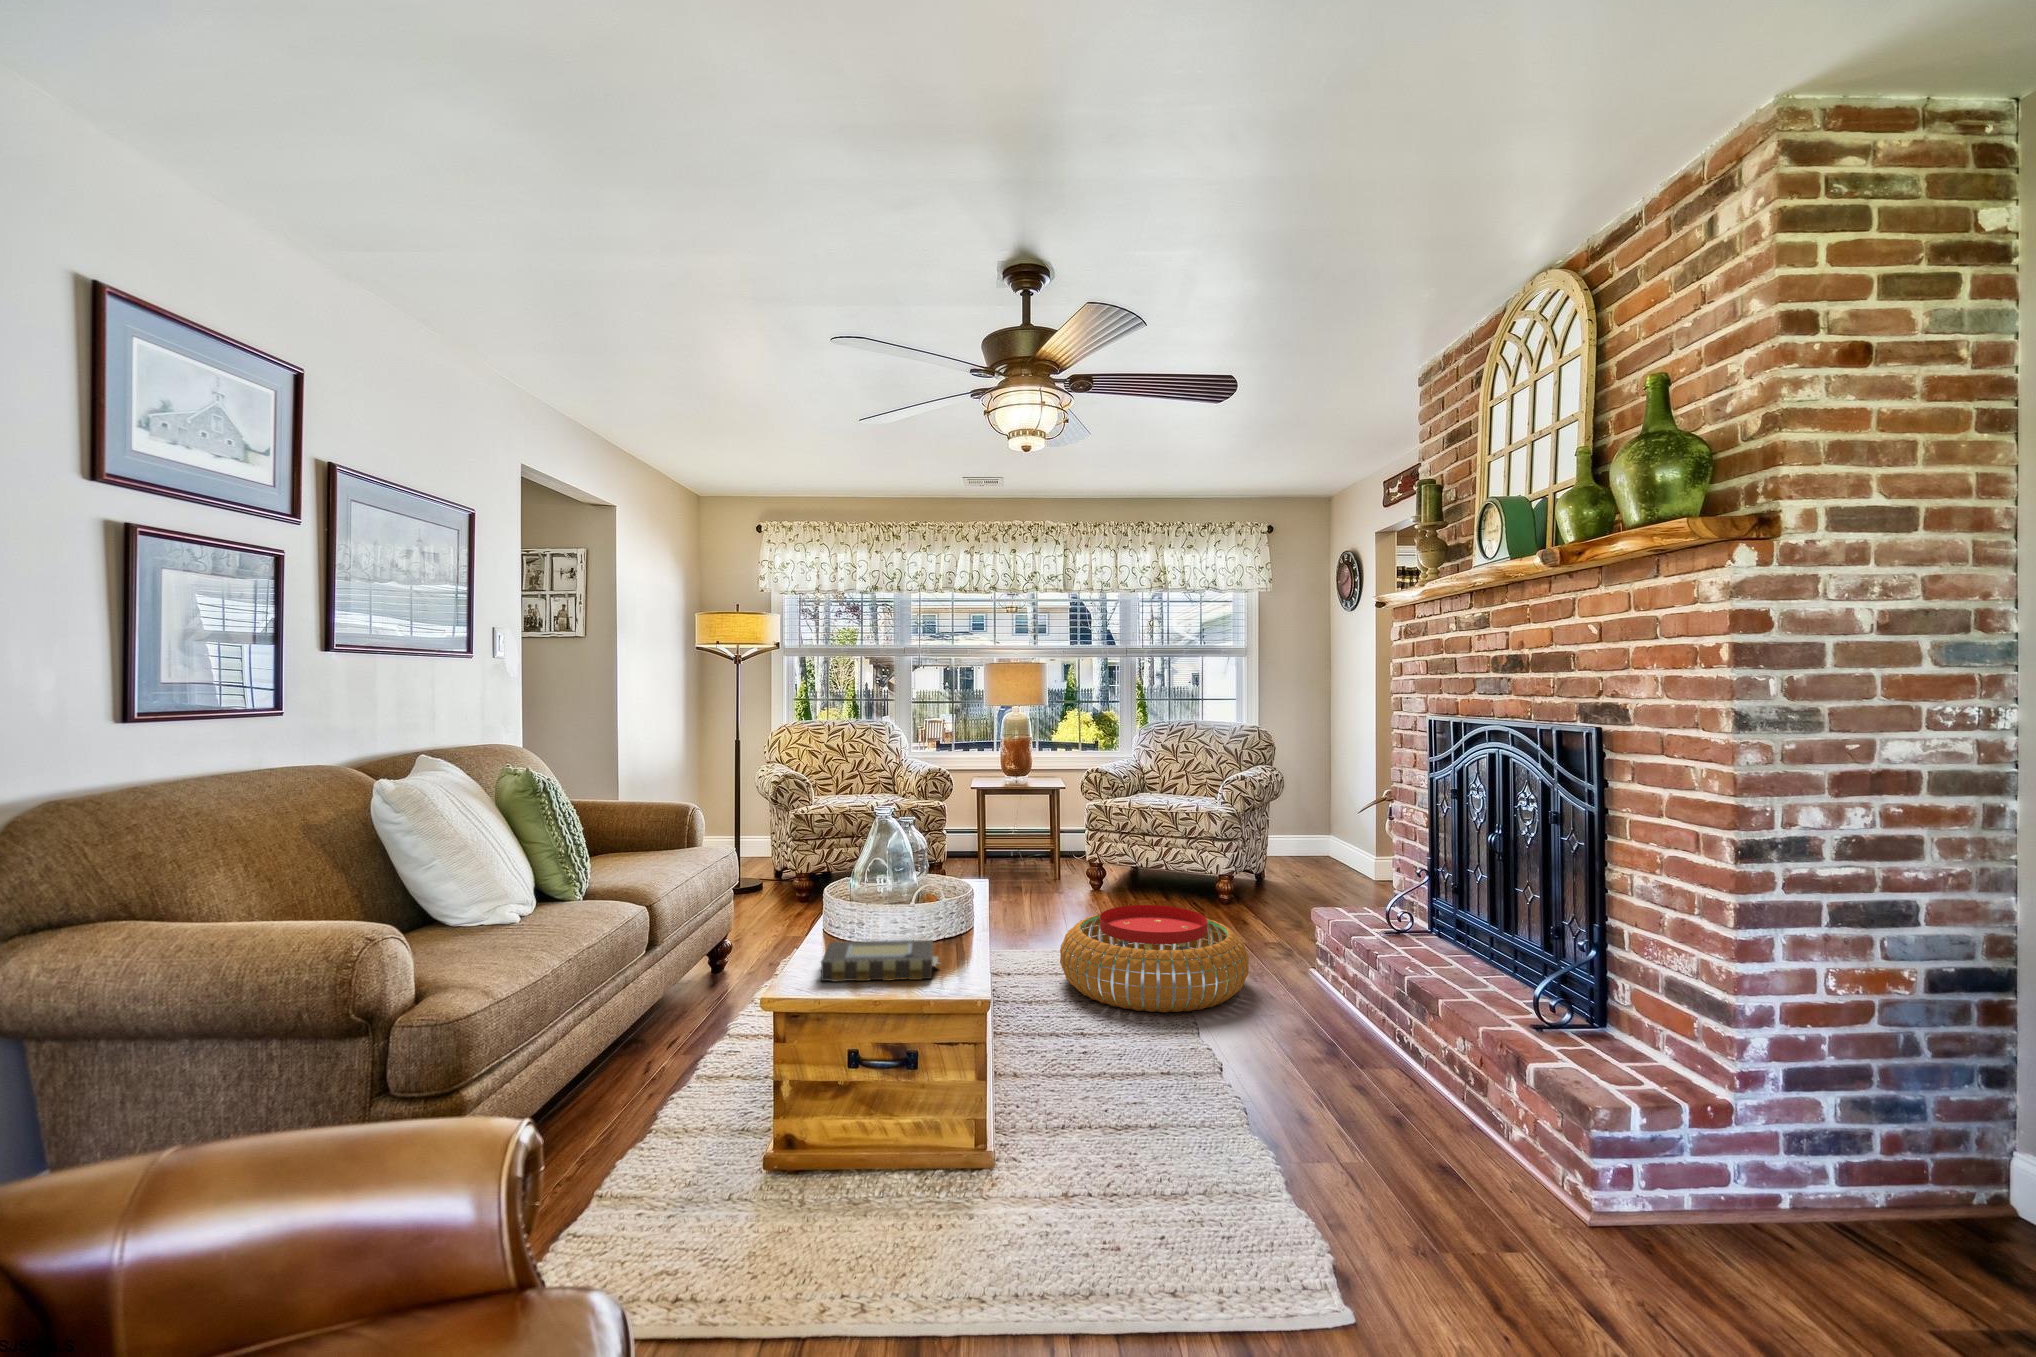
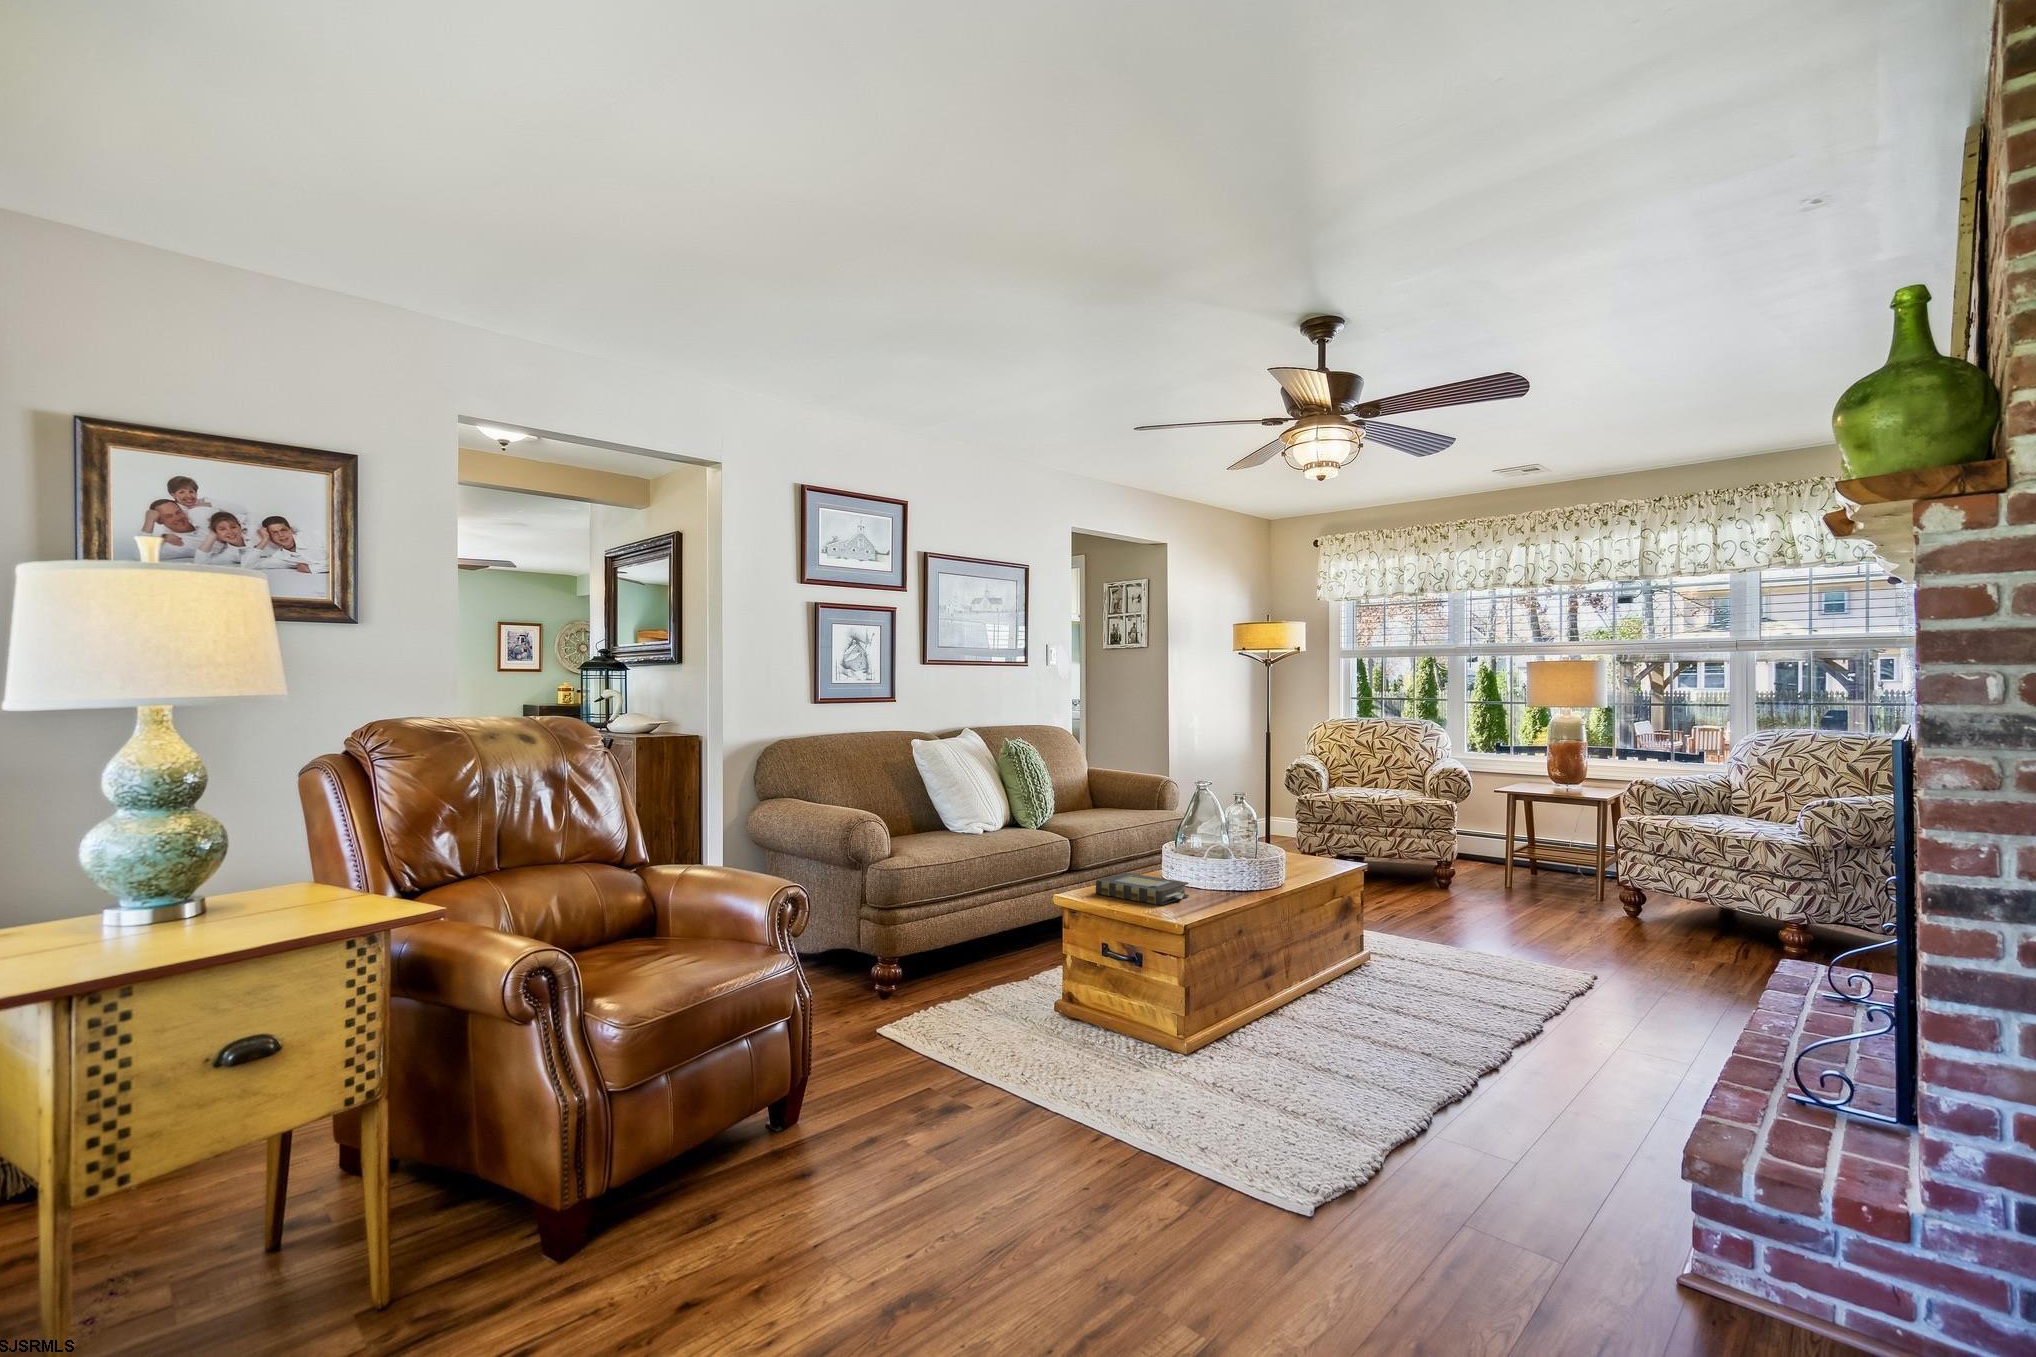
pouf: present [1060,905,1249,1012] -> none [1427,914,1644,1025]

